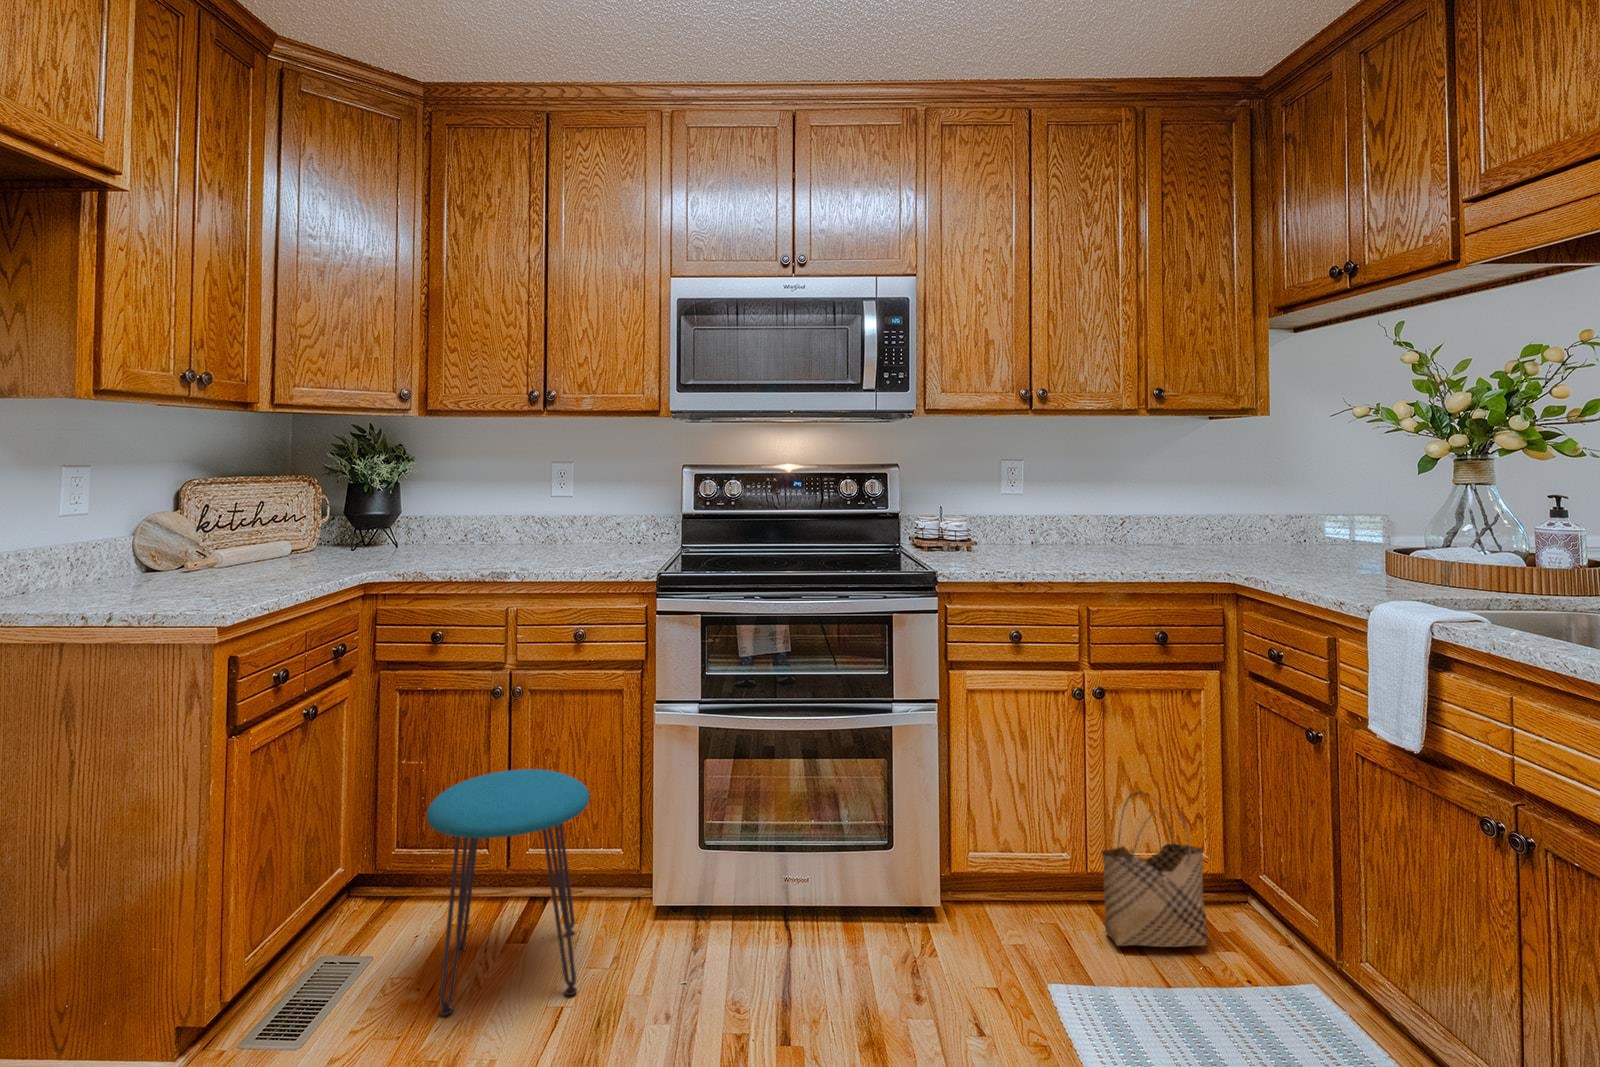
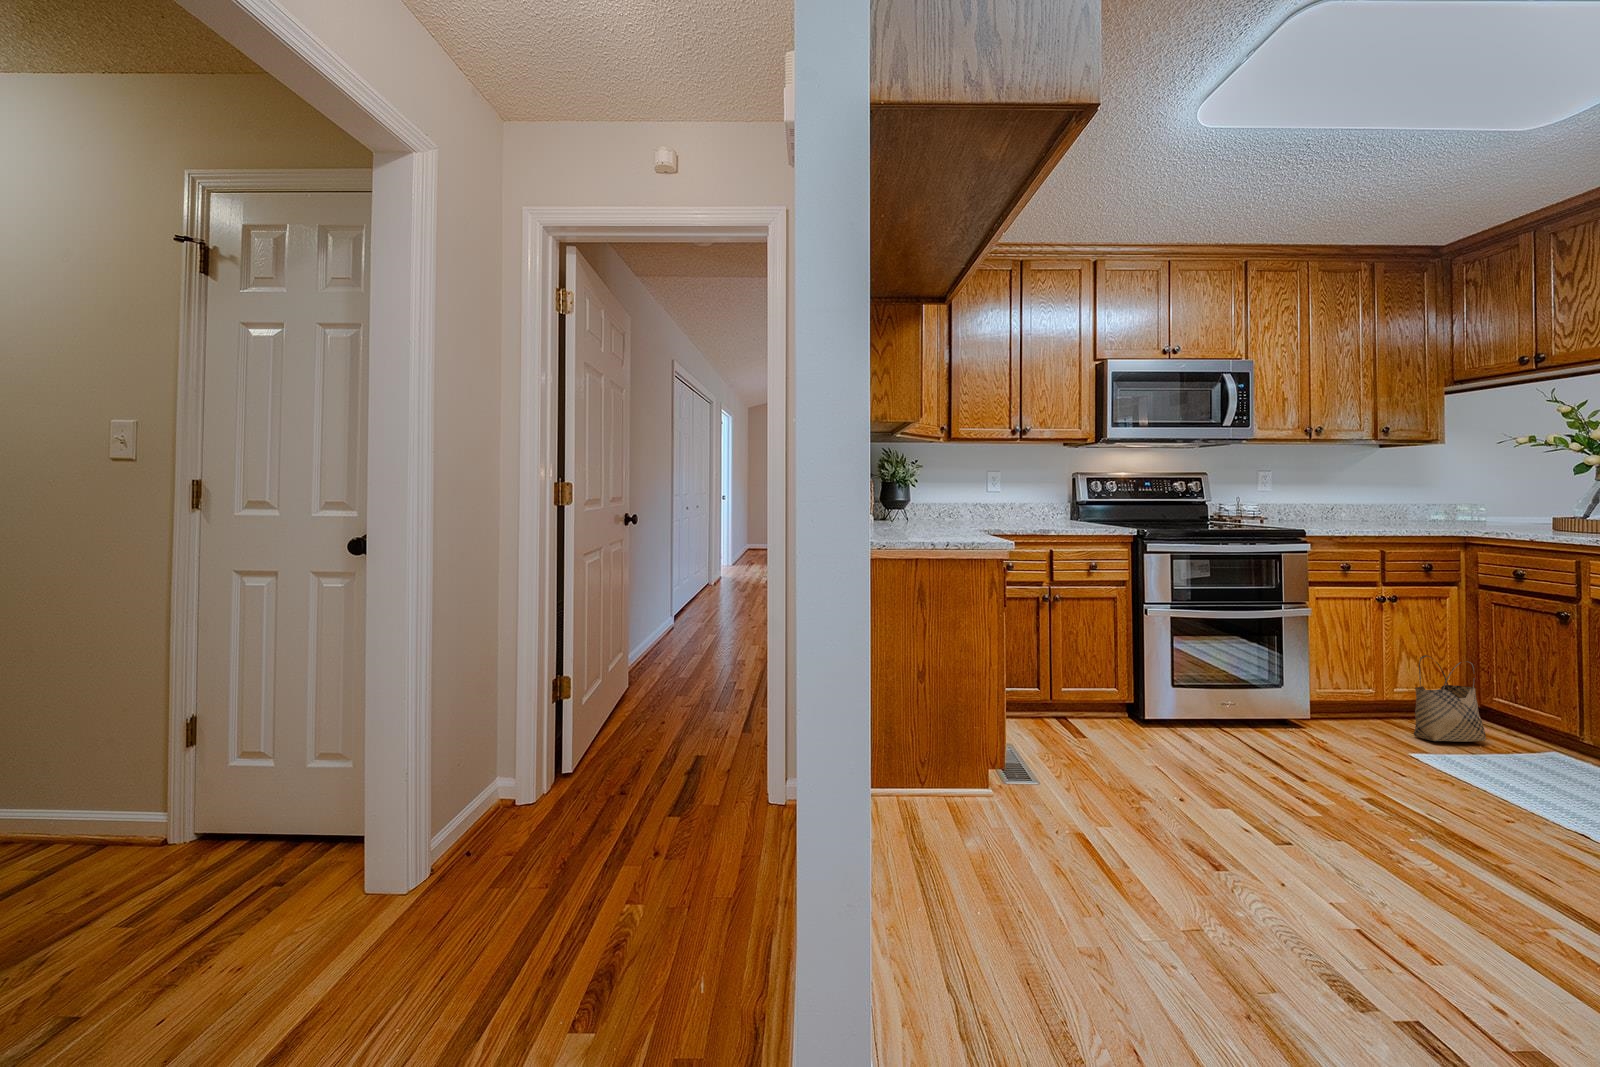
stool: present [427,769,590,1015] -> none [1052,641,1163,772]

